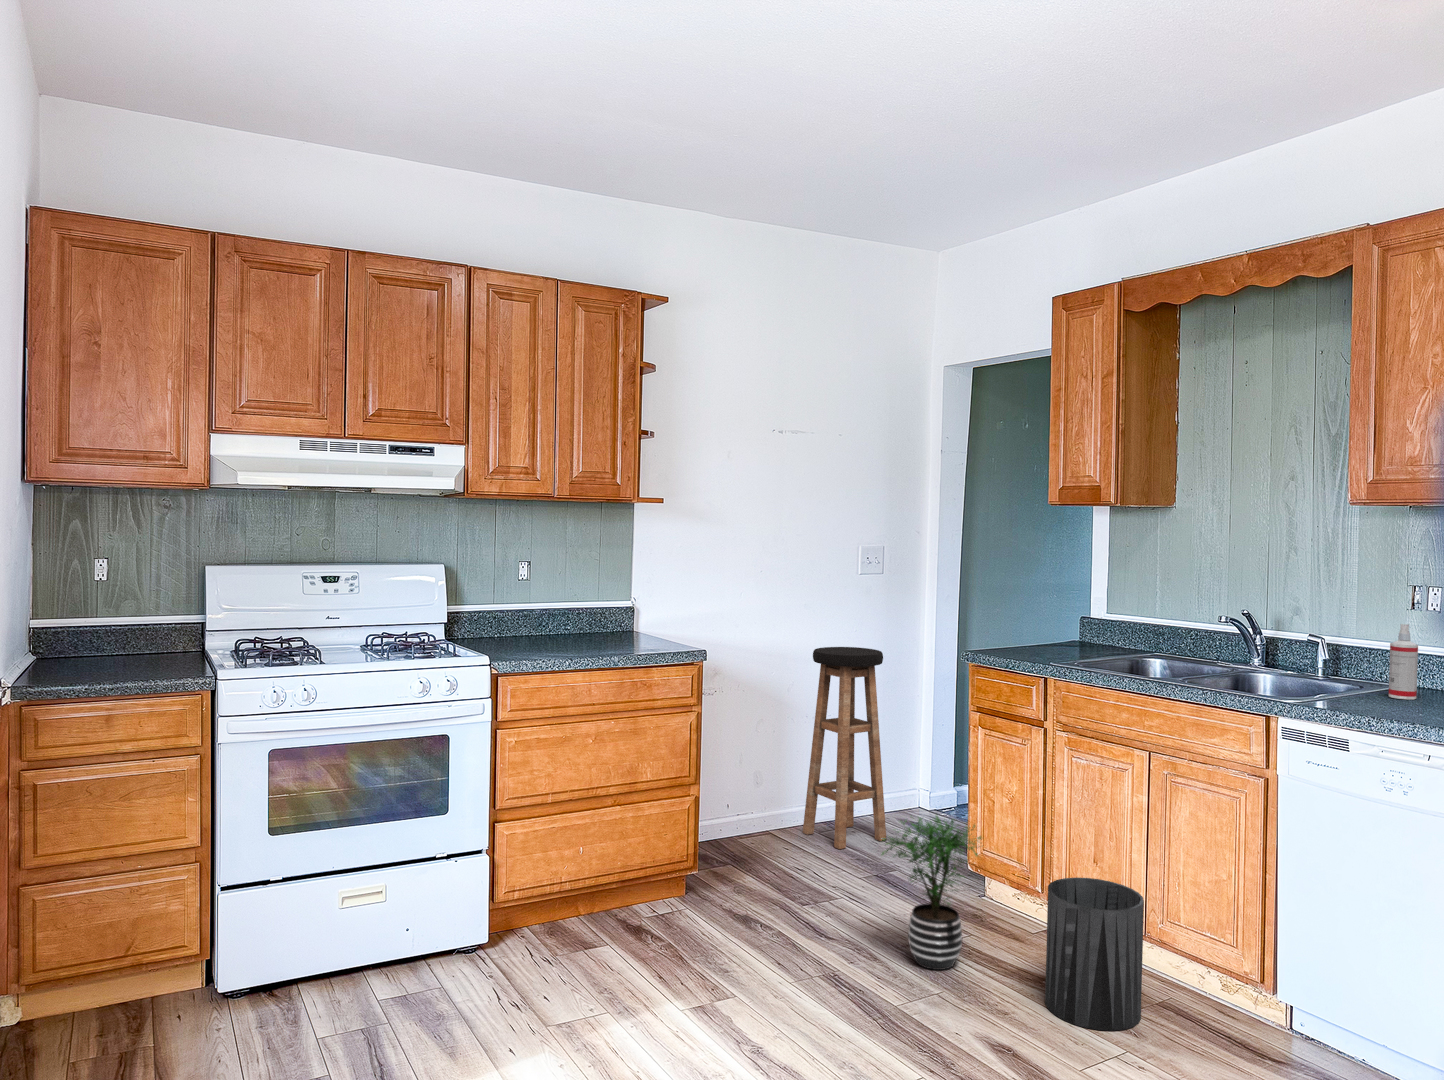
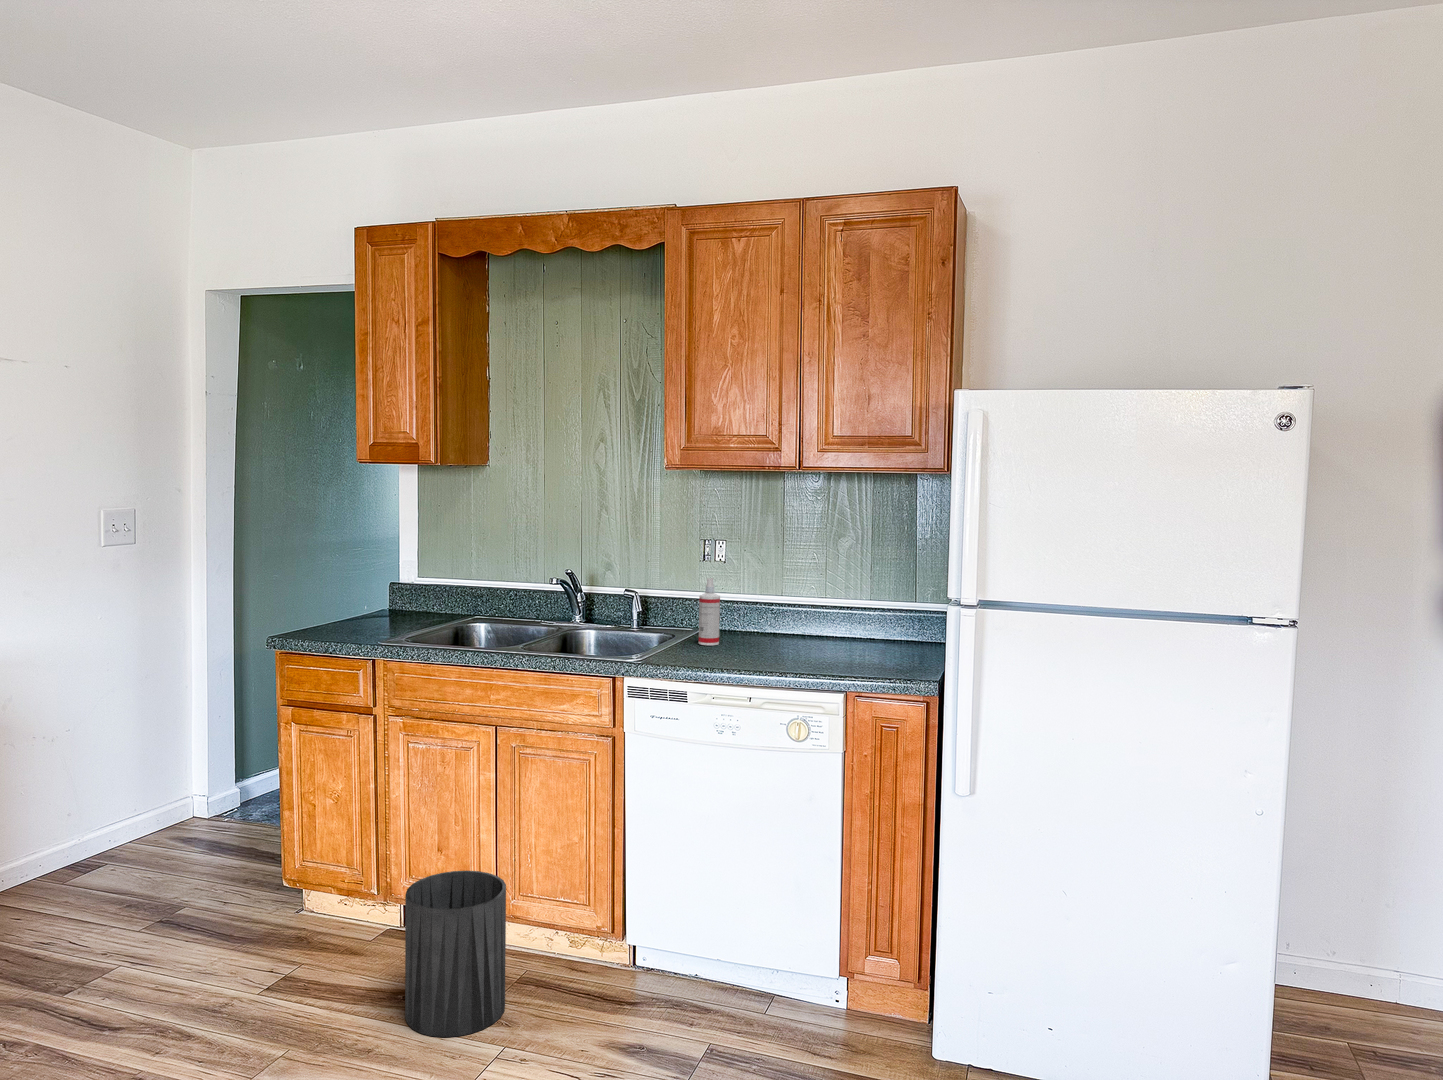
bar stool: present [803,647,886,849] -> none [37,639,162,900]
potted plant: present [882,816,981,970] -> none [190,840,329,1028]

